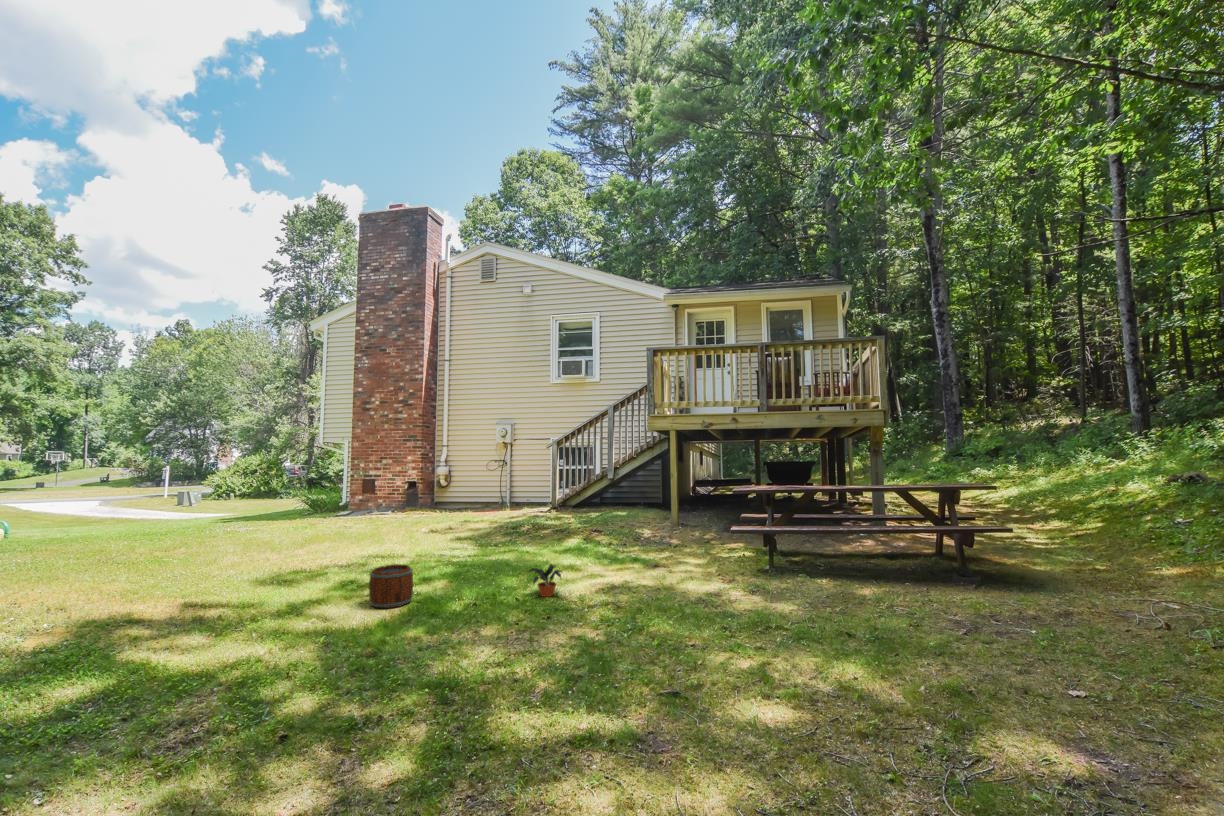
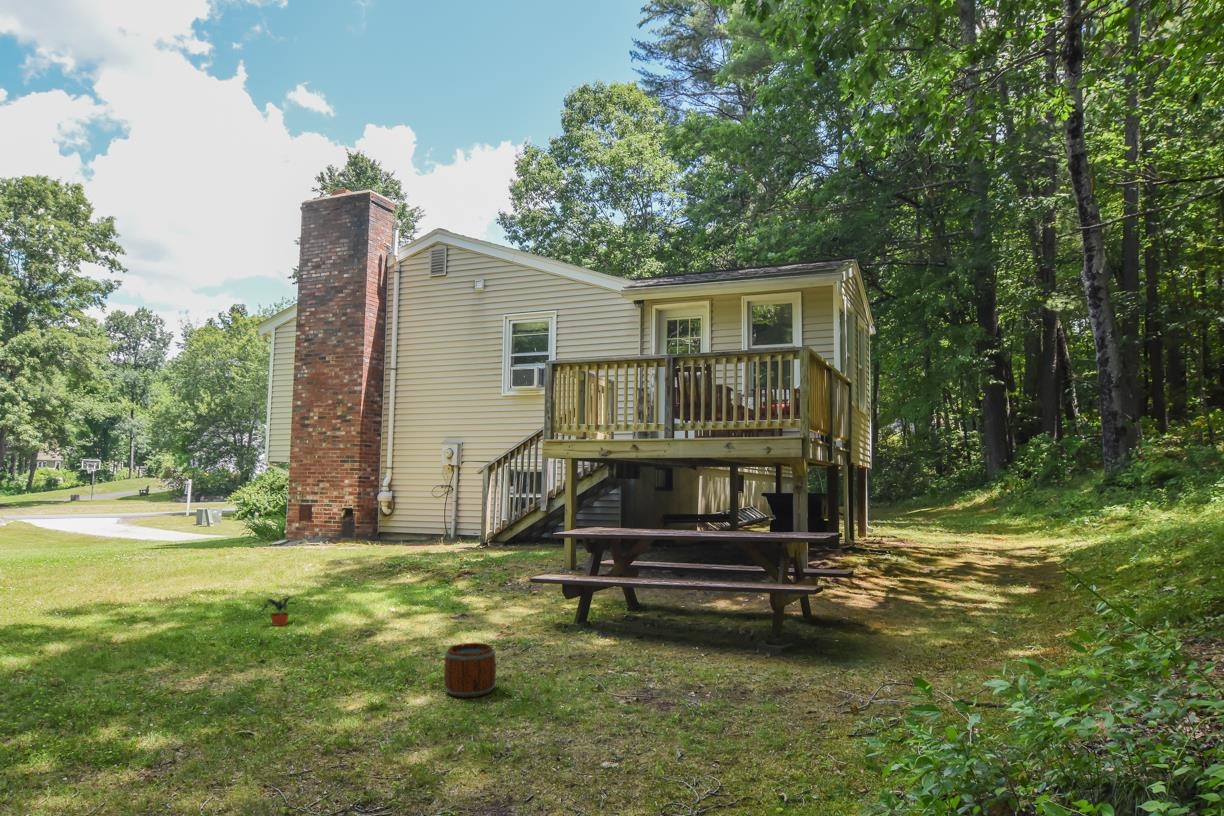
bucket: present [369,564,413,609] -> present [444,643,496,697]

